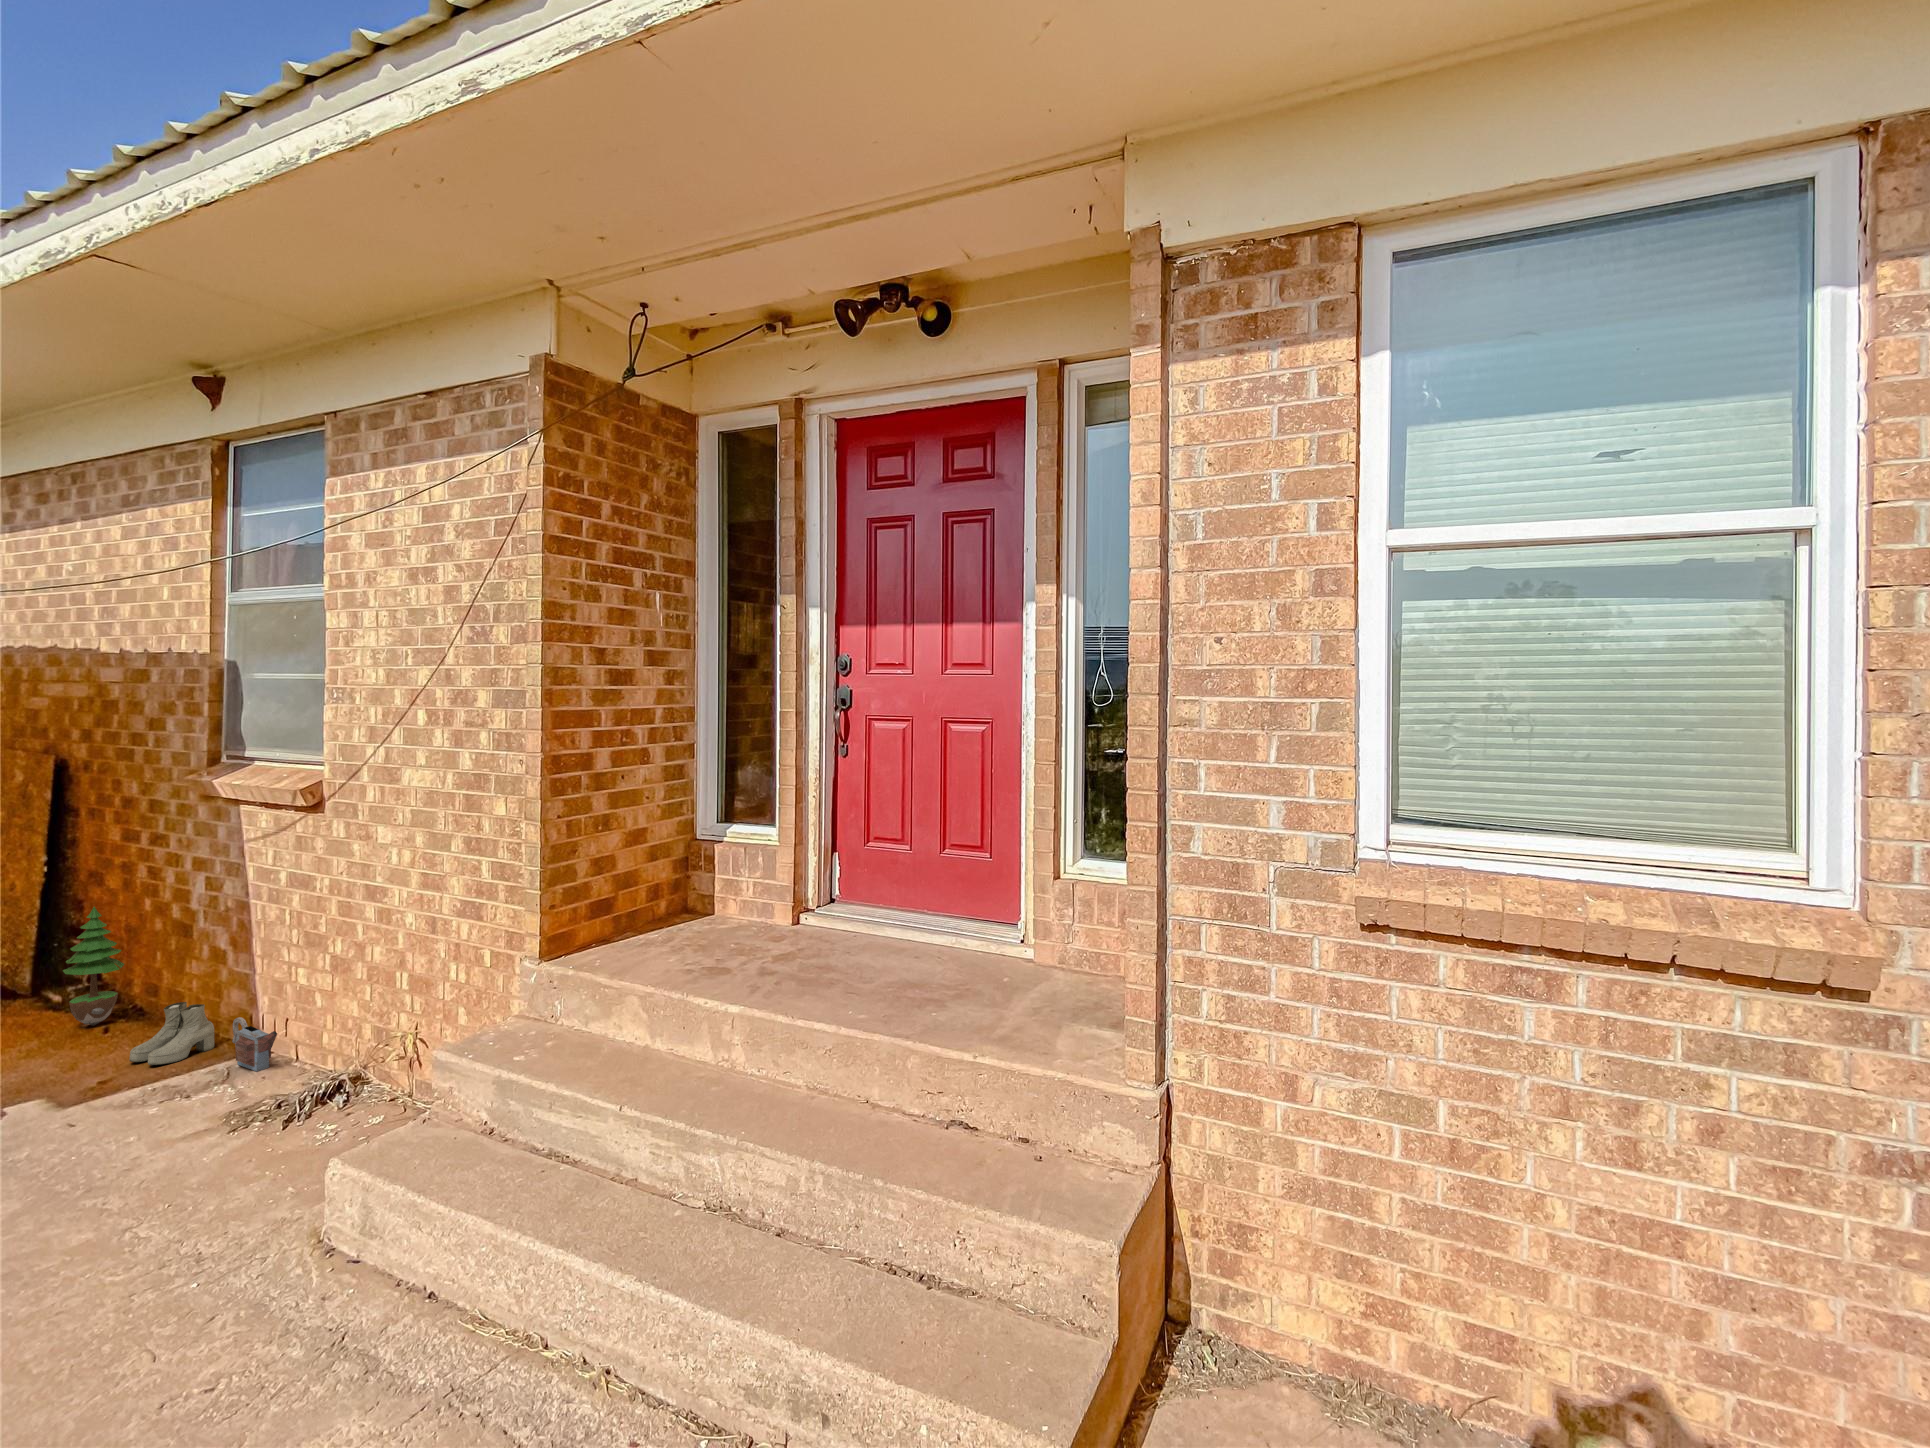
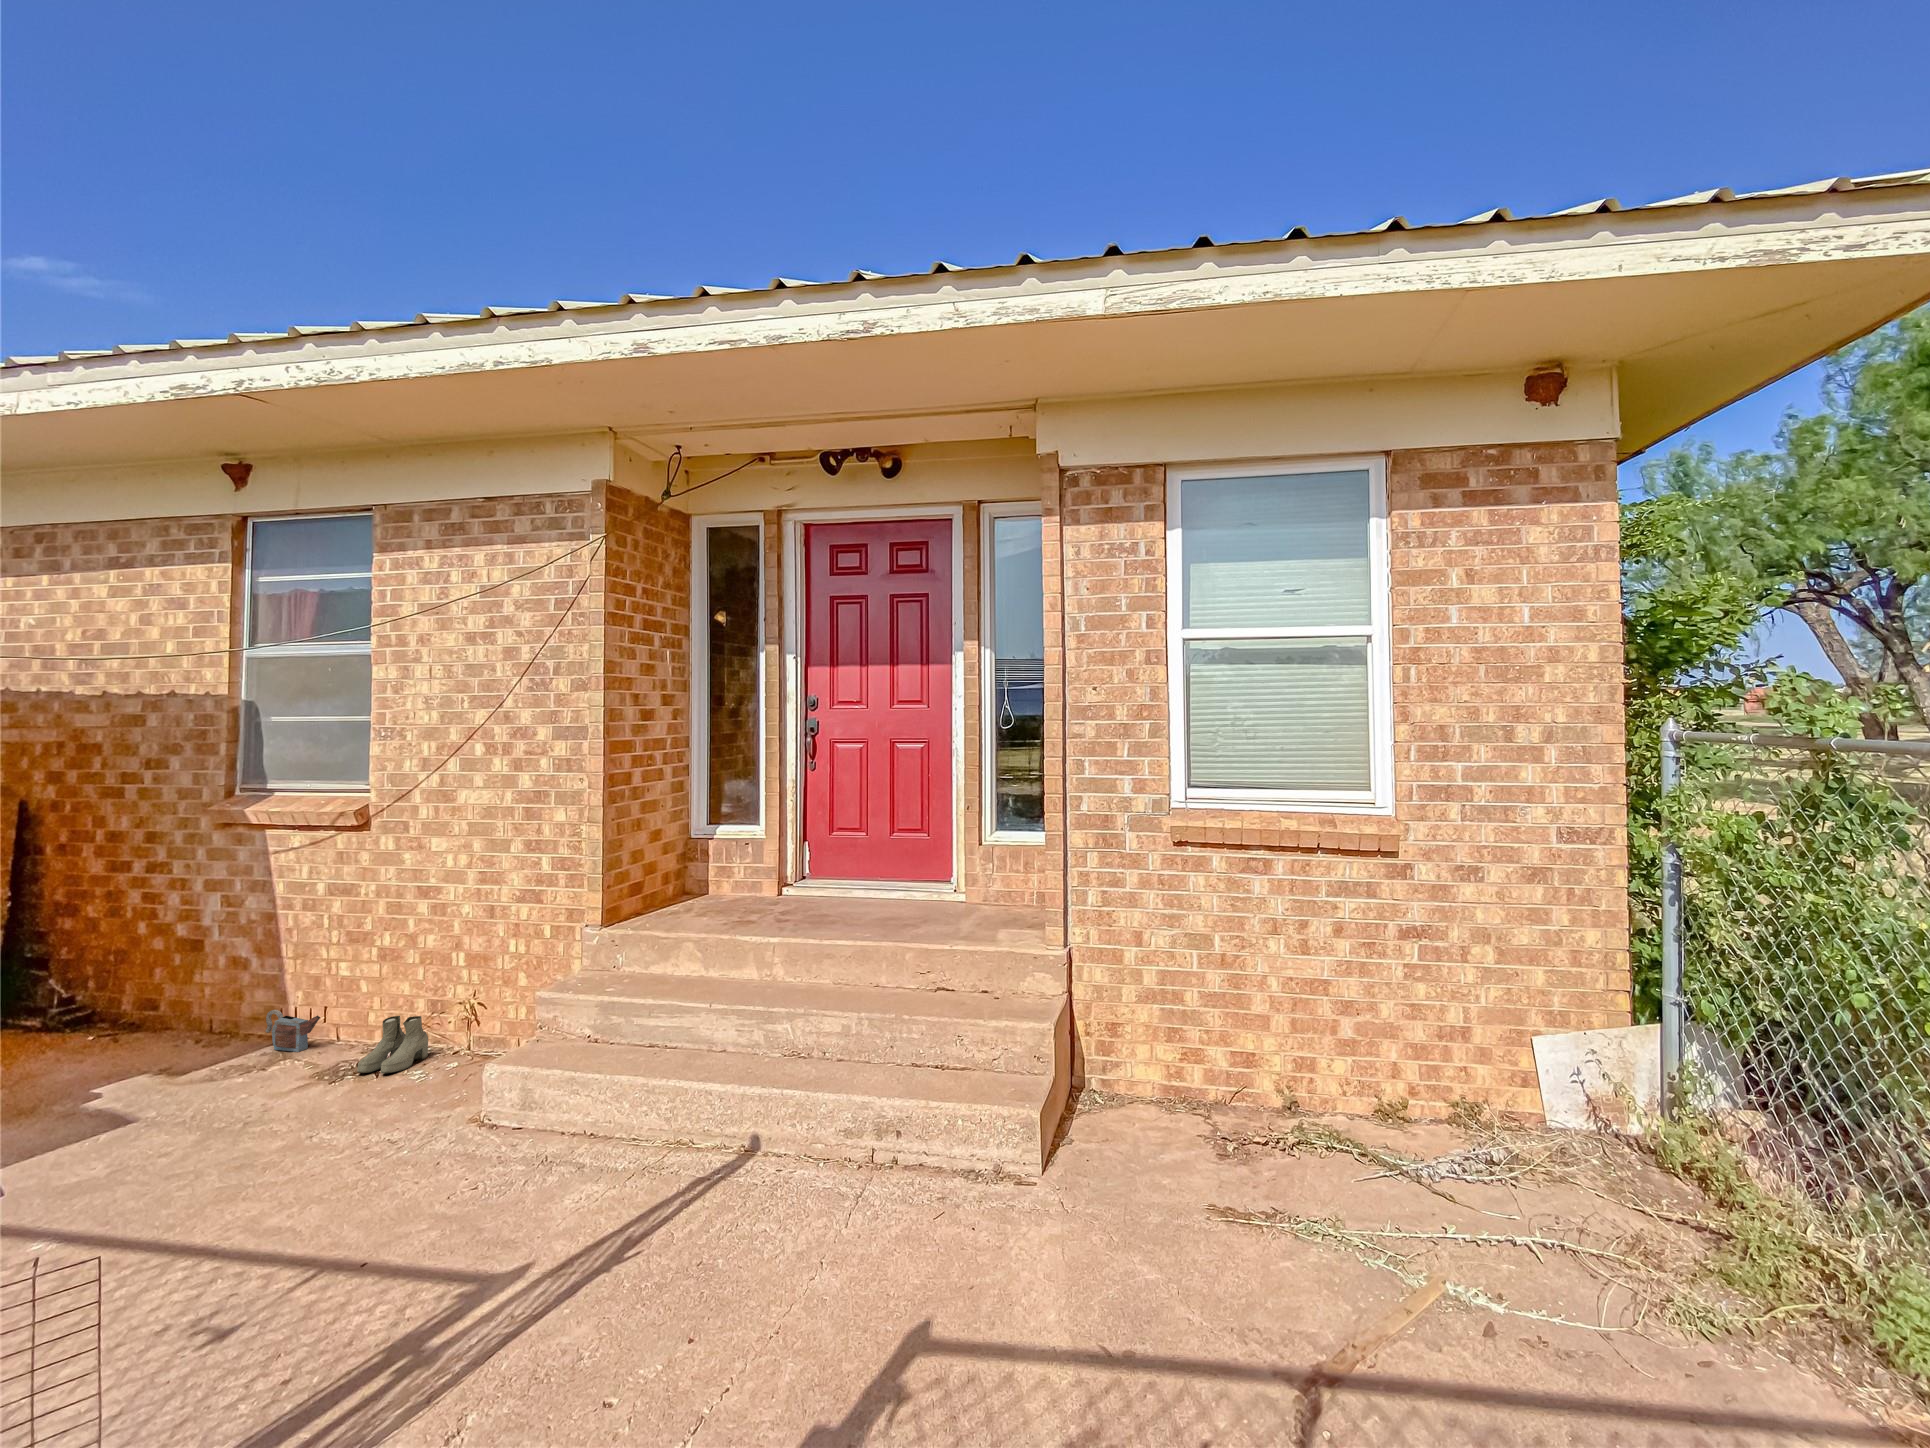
potted tree: present [63,907,124,1026] -> none [55,931,114,1041]
boots: present [129,1002,214,1065] -> present [357,1016,428,1073]

